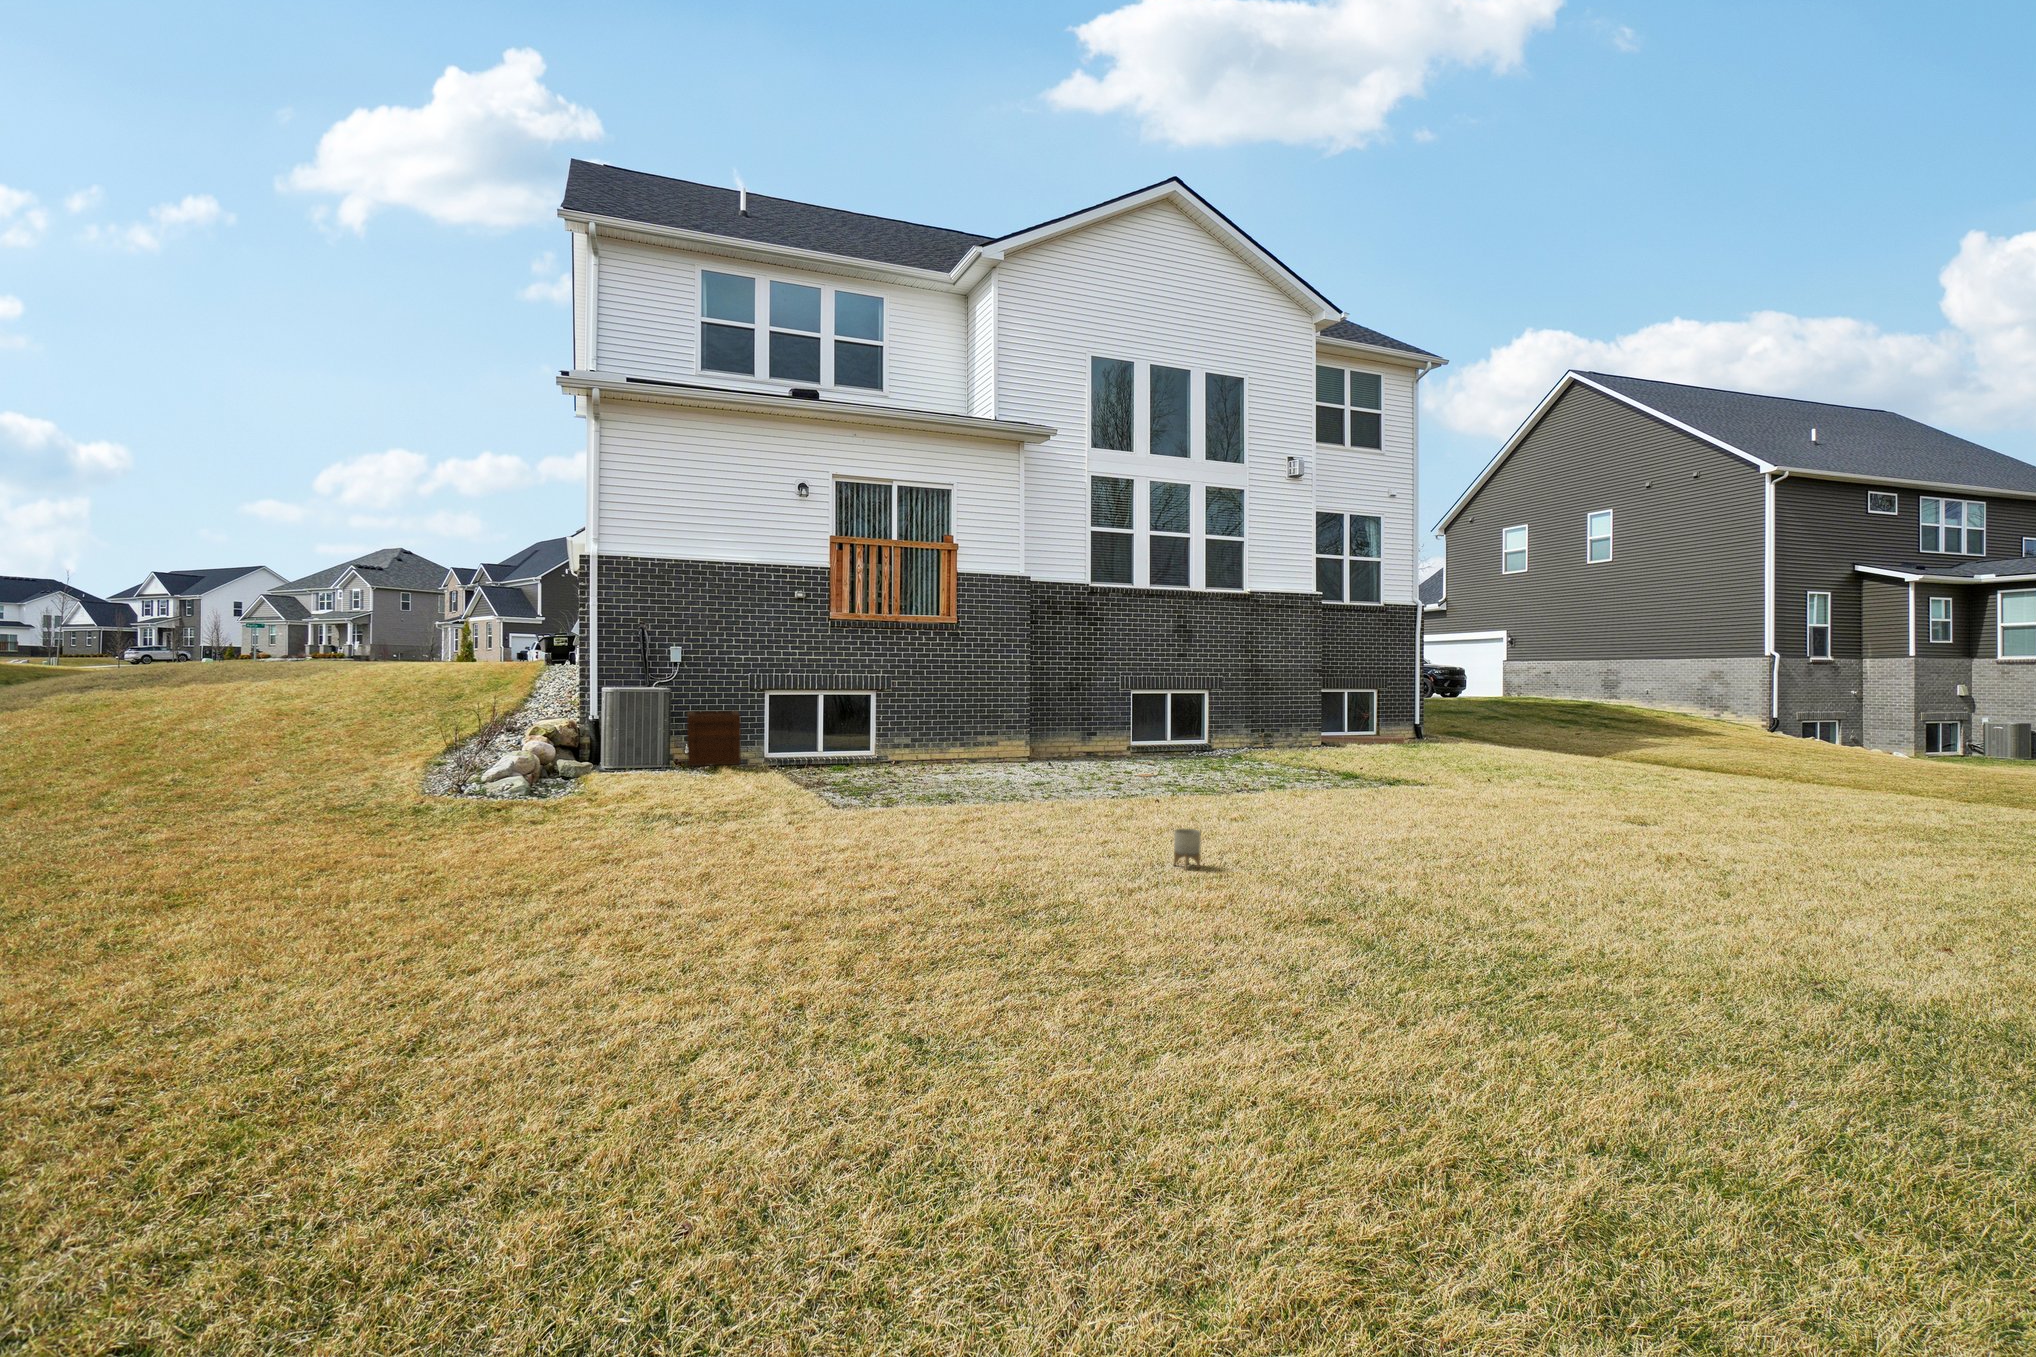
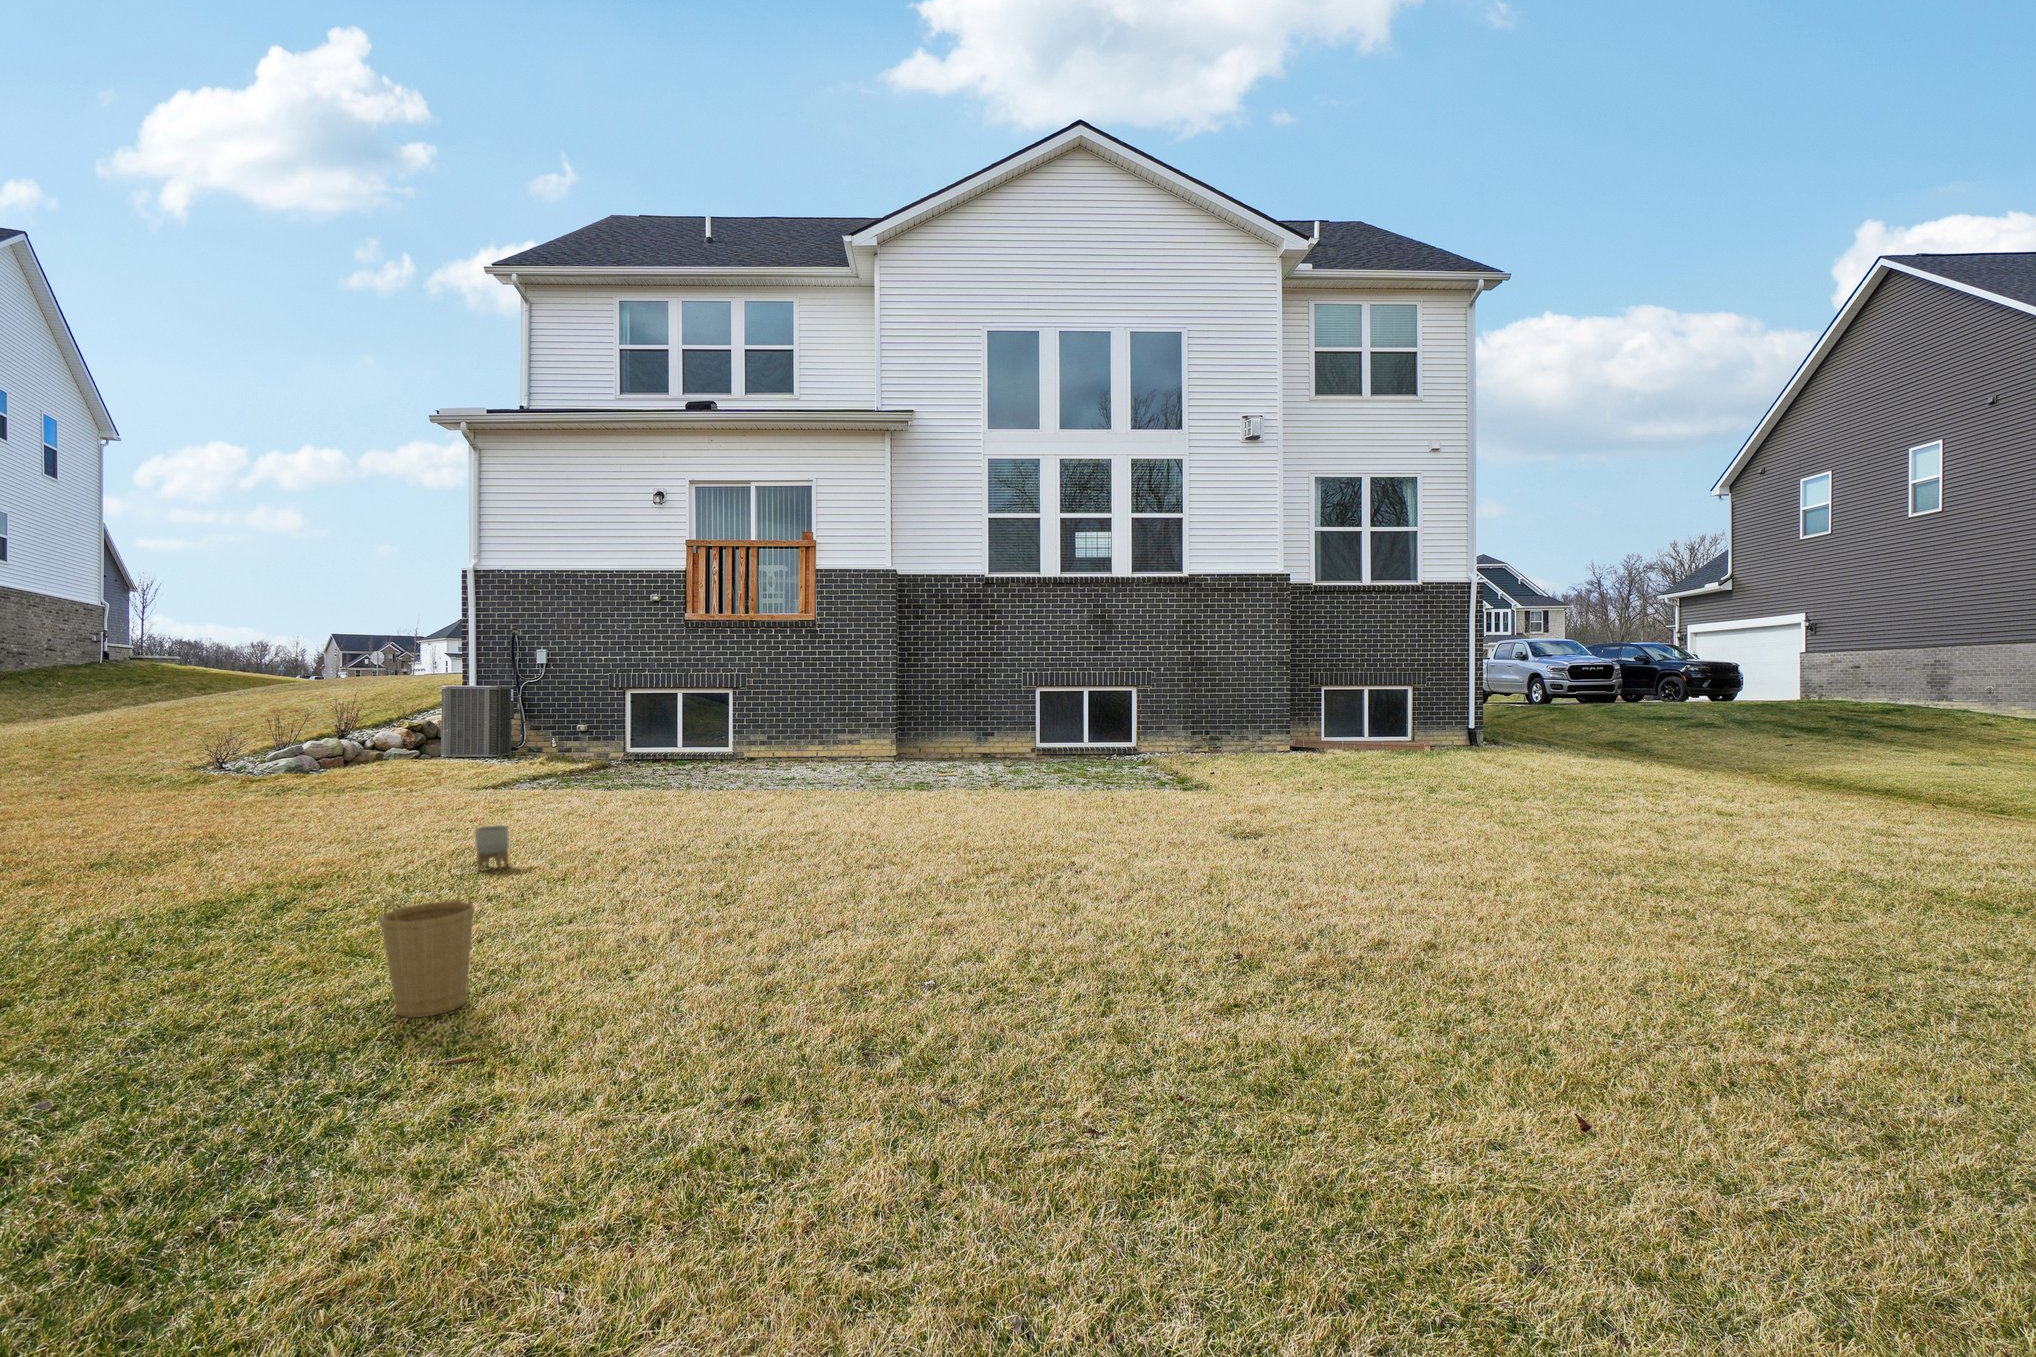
wooden crate: present [687,710,741,766] -> none [523,709,594,760]
basket: none [1578,868,1647,963] -> present [380,887,475,1018]

